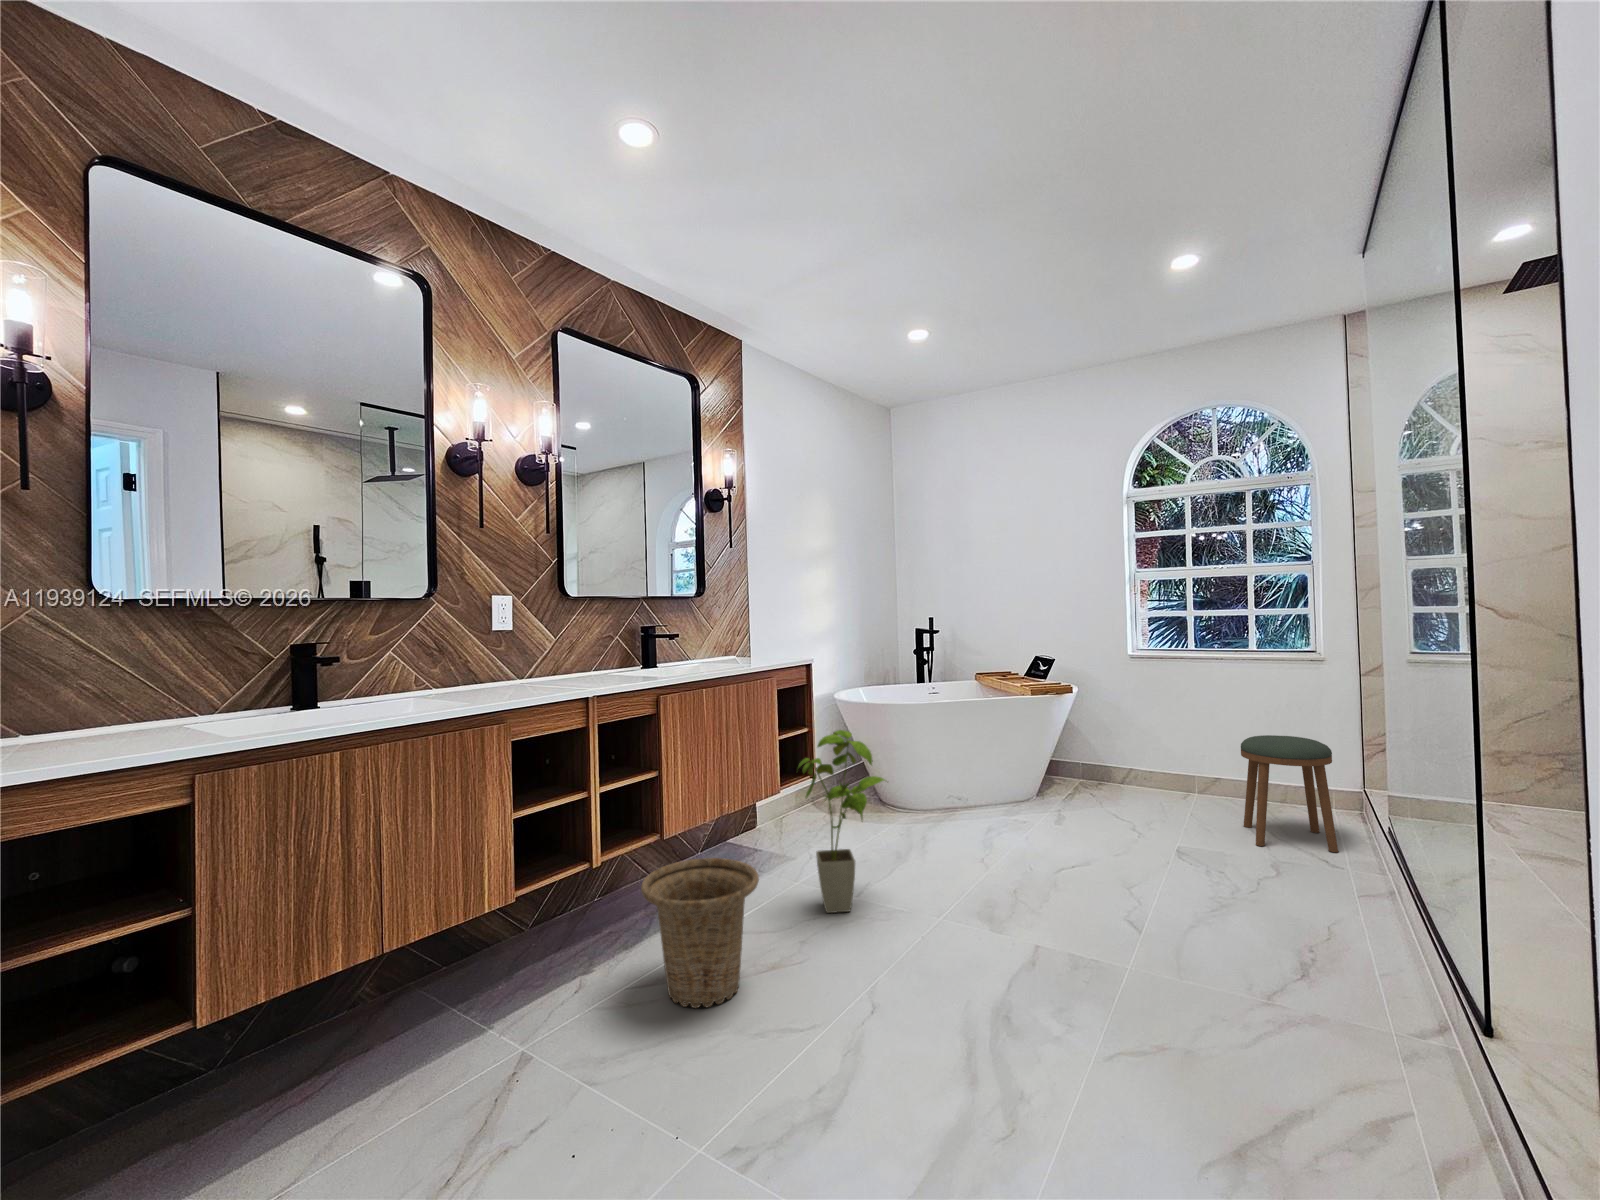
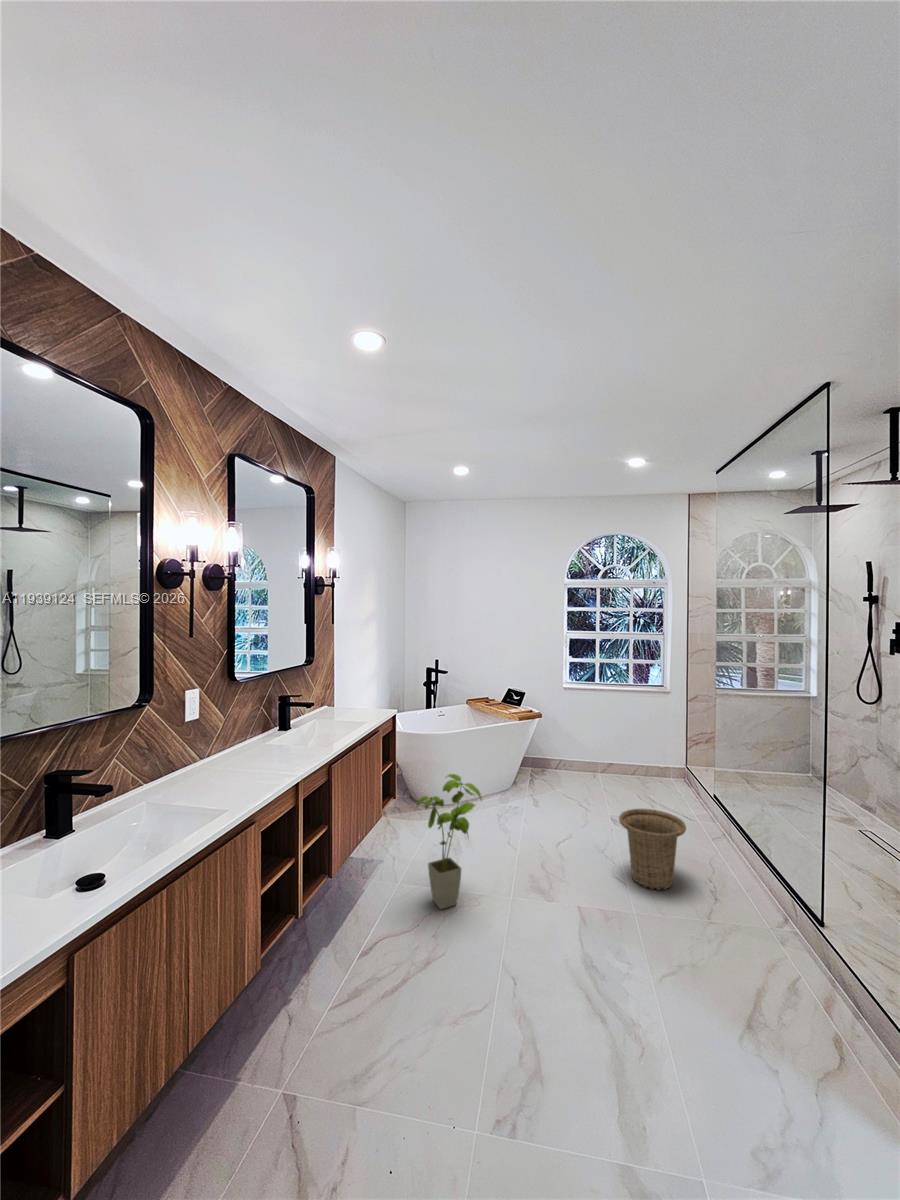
stool: present [1241,735,1338,852] -> none [640,741,694,810]
basket: present [641,858,759,1008] -> present [619,809,686,890]

